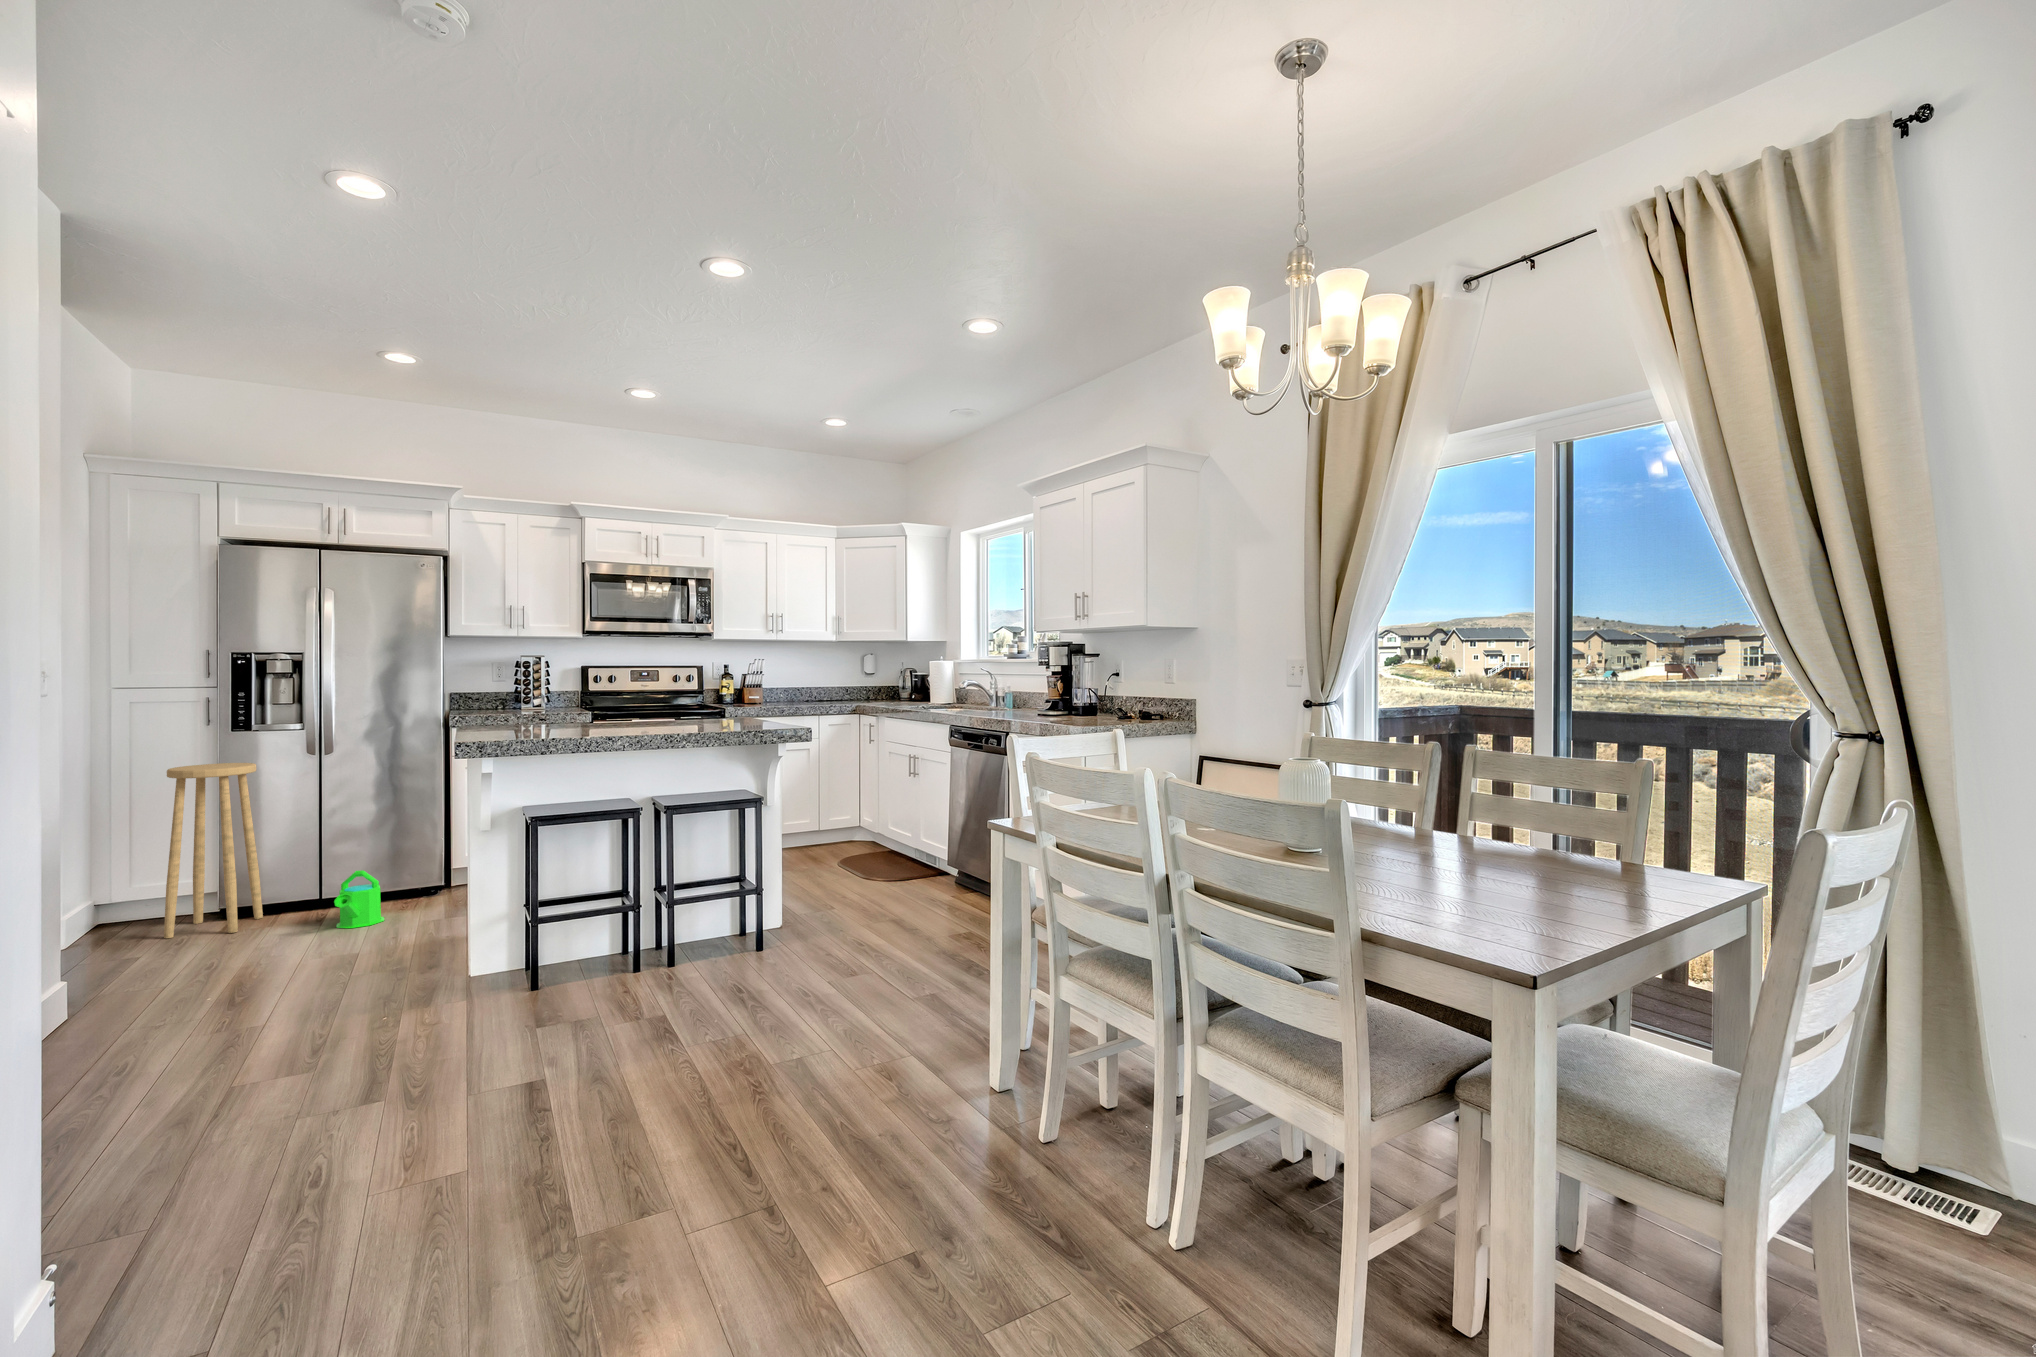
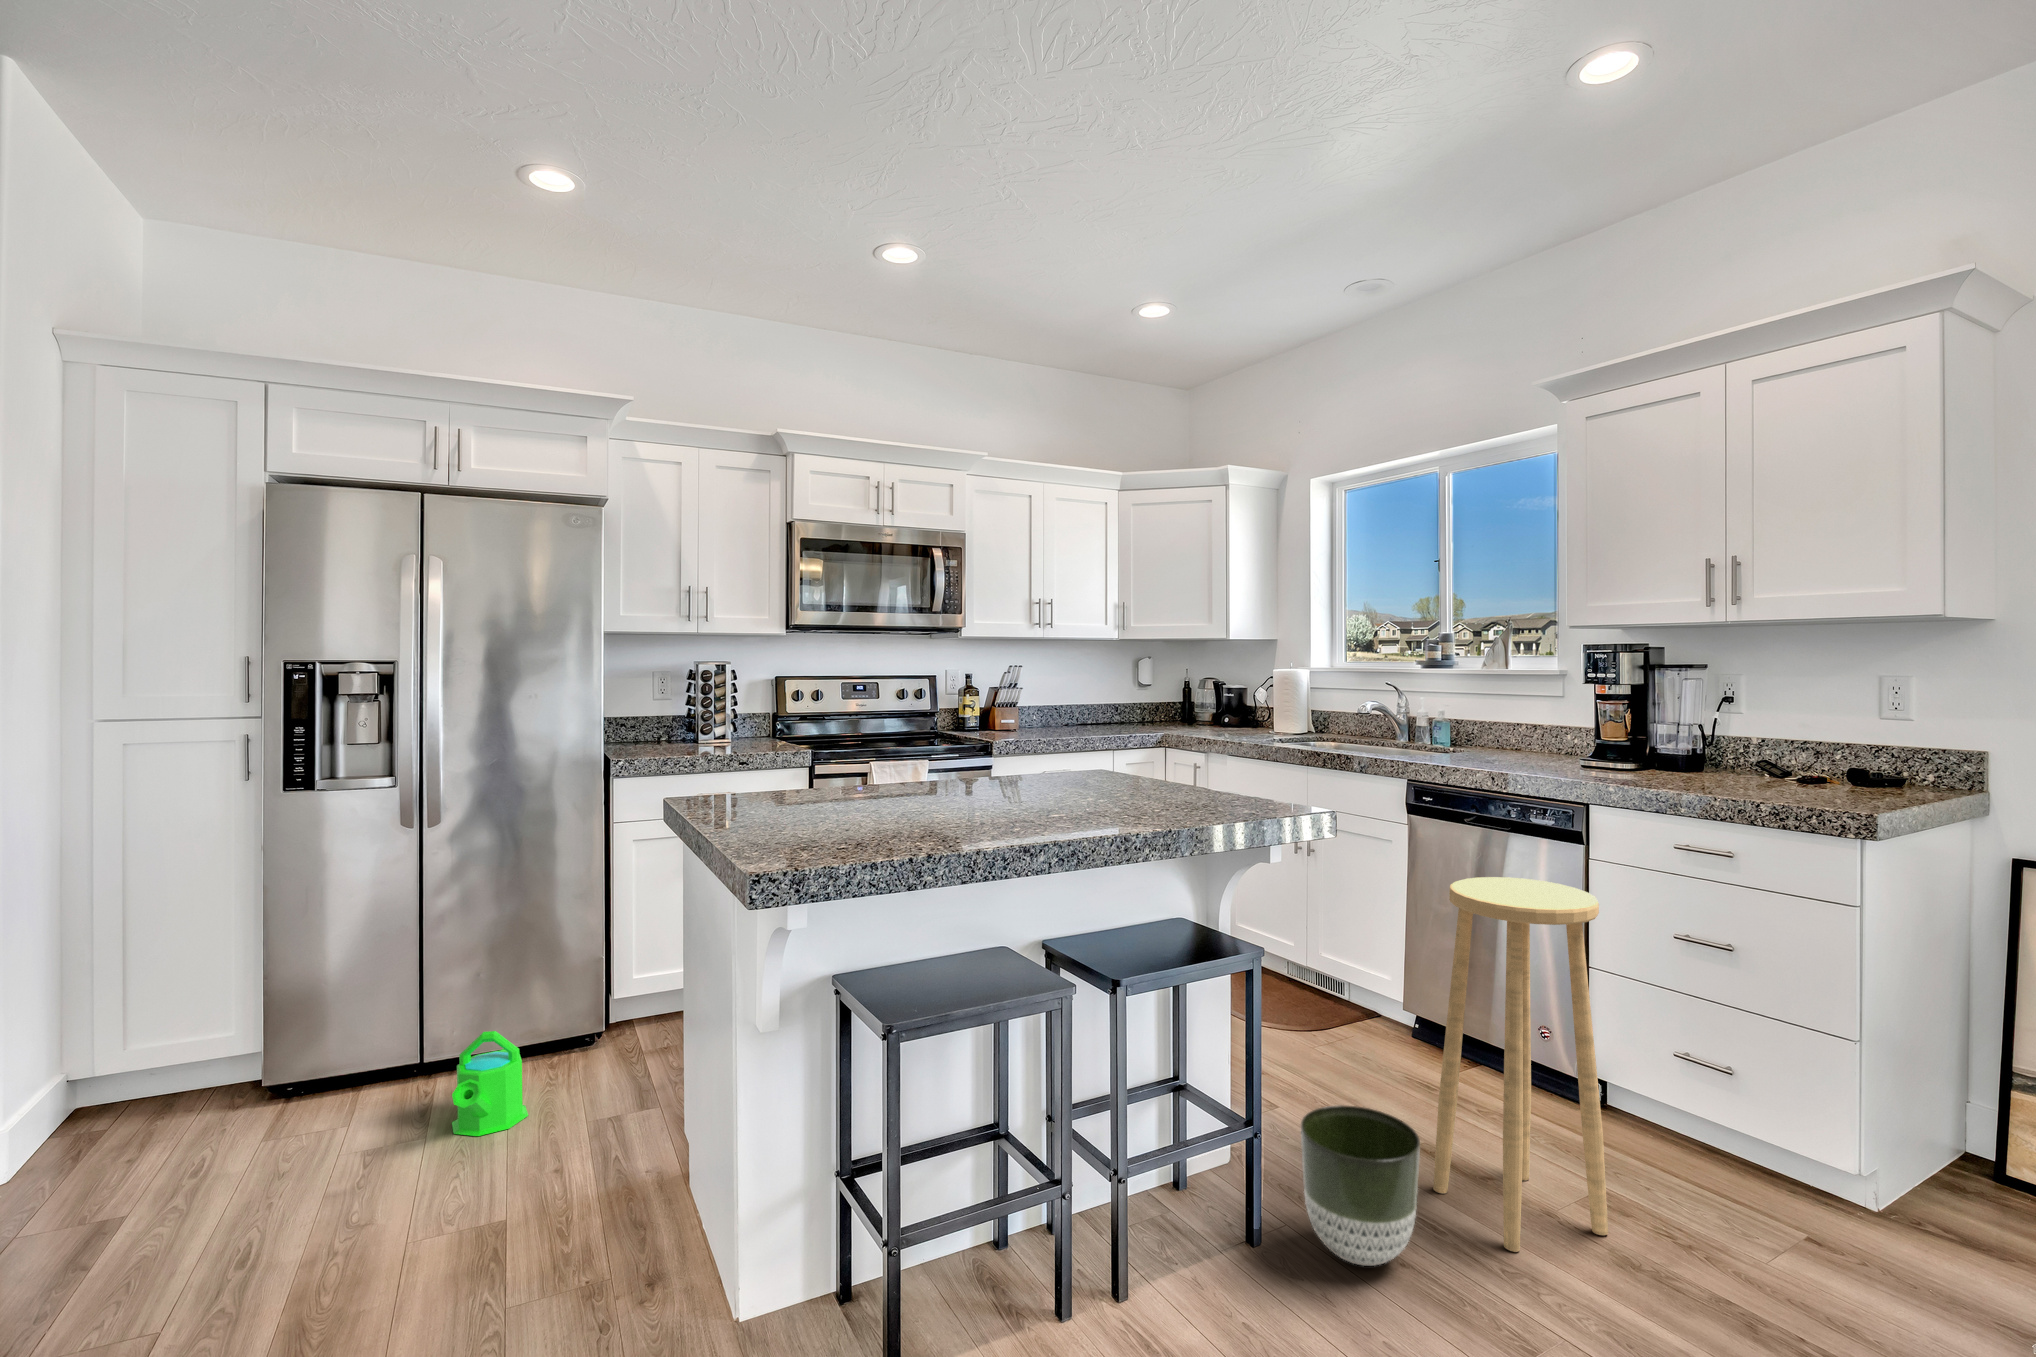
stool: present [164,763,263,938] -> present [1433,877,1608,1252]
planter: none [785,883,844,955] -> present [1301,1105,1420,1266]

